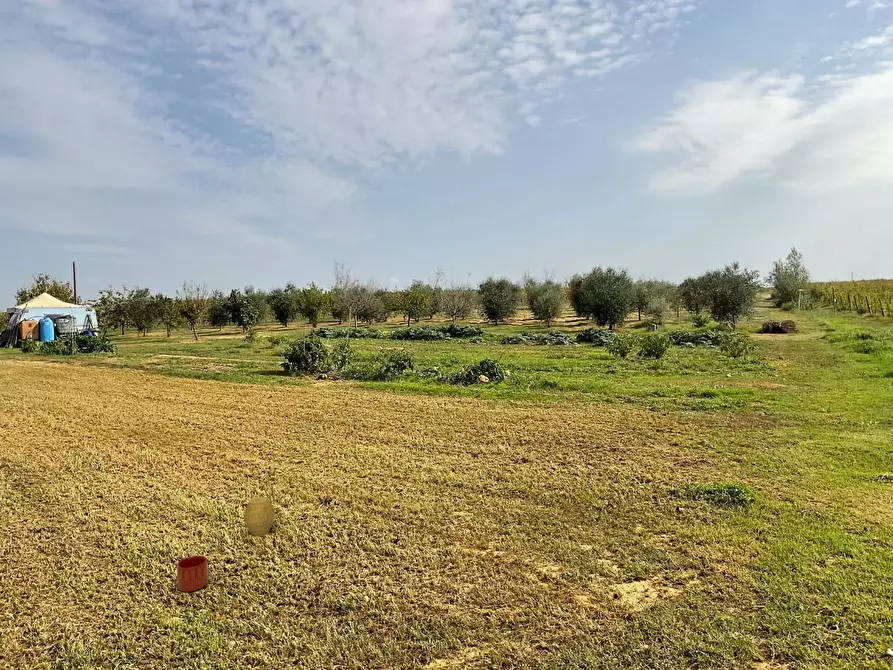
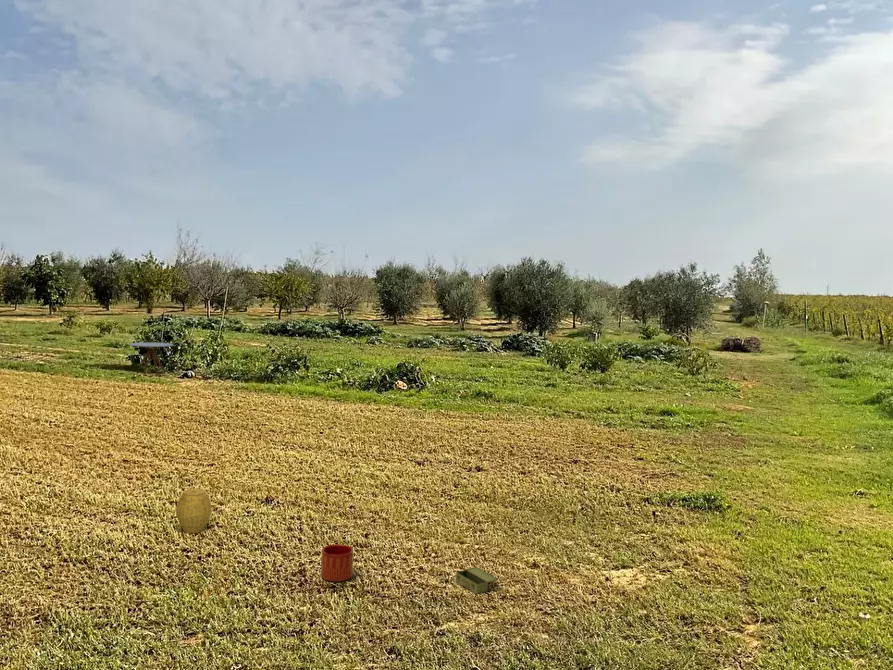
round table: none [277,354,310,379] -> present [129,342,173,374]
planter: present [177,555,208,592] -> present [321,544,353,582]
toolbox: none [468,578,506,609] -> present [455,567,498,594]

